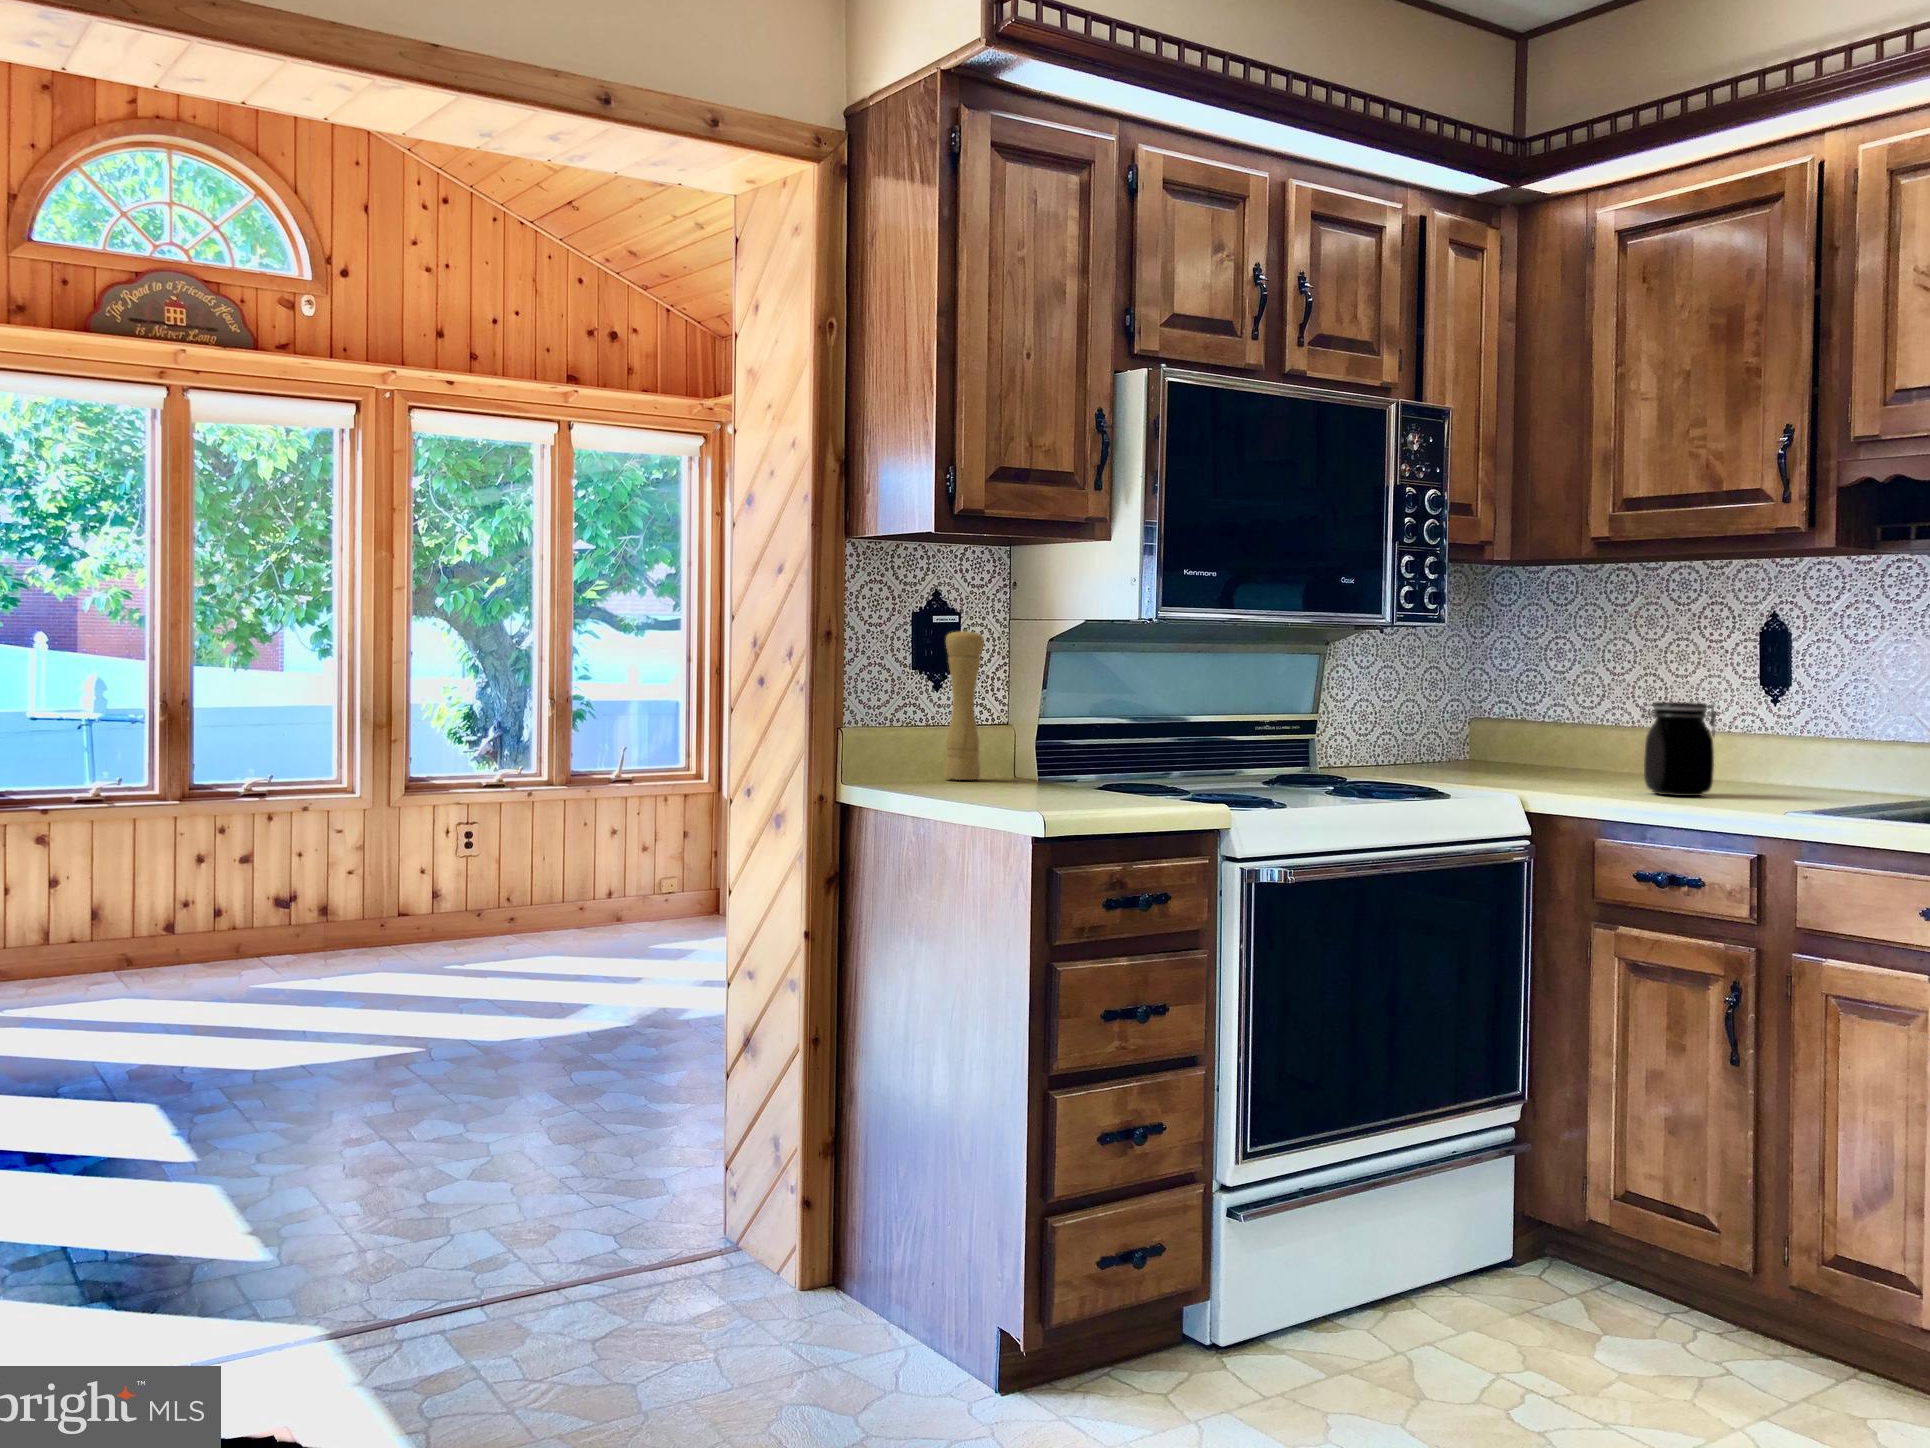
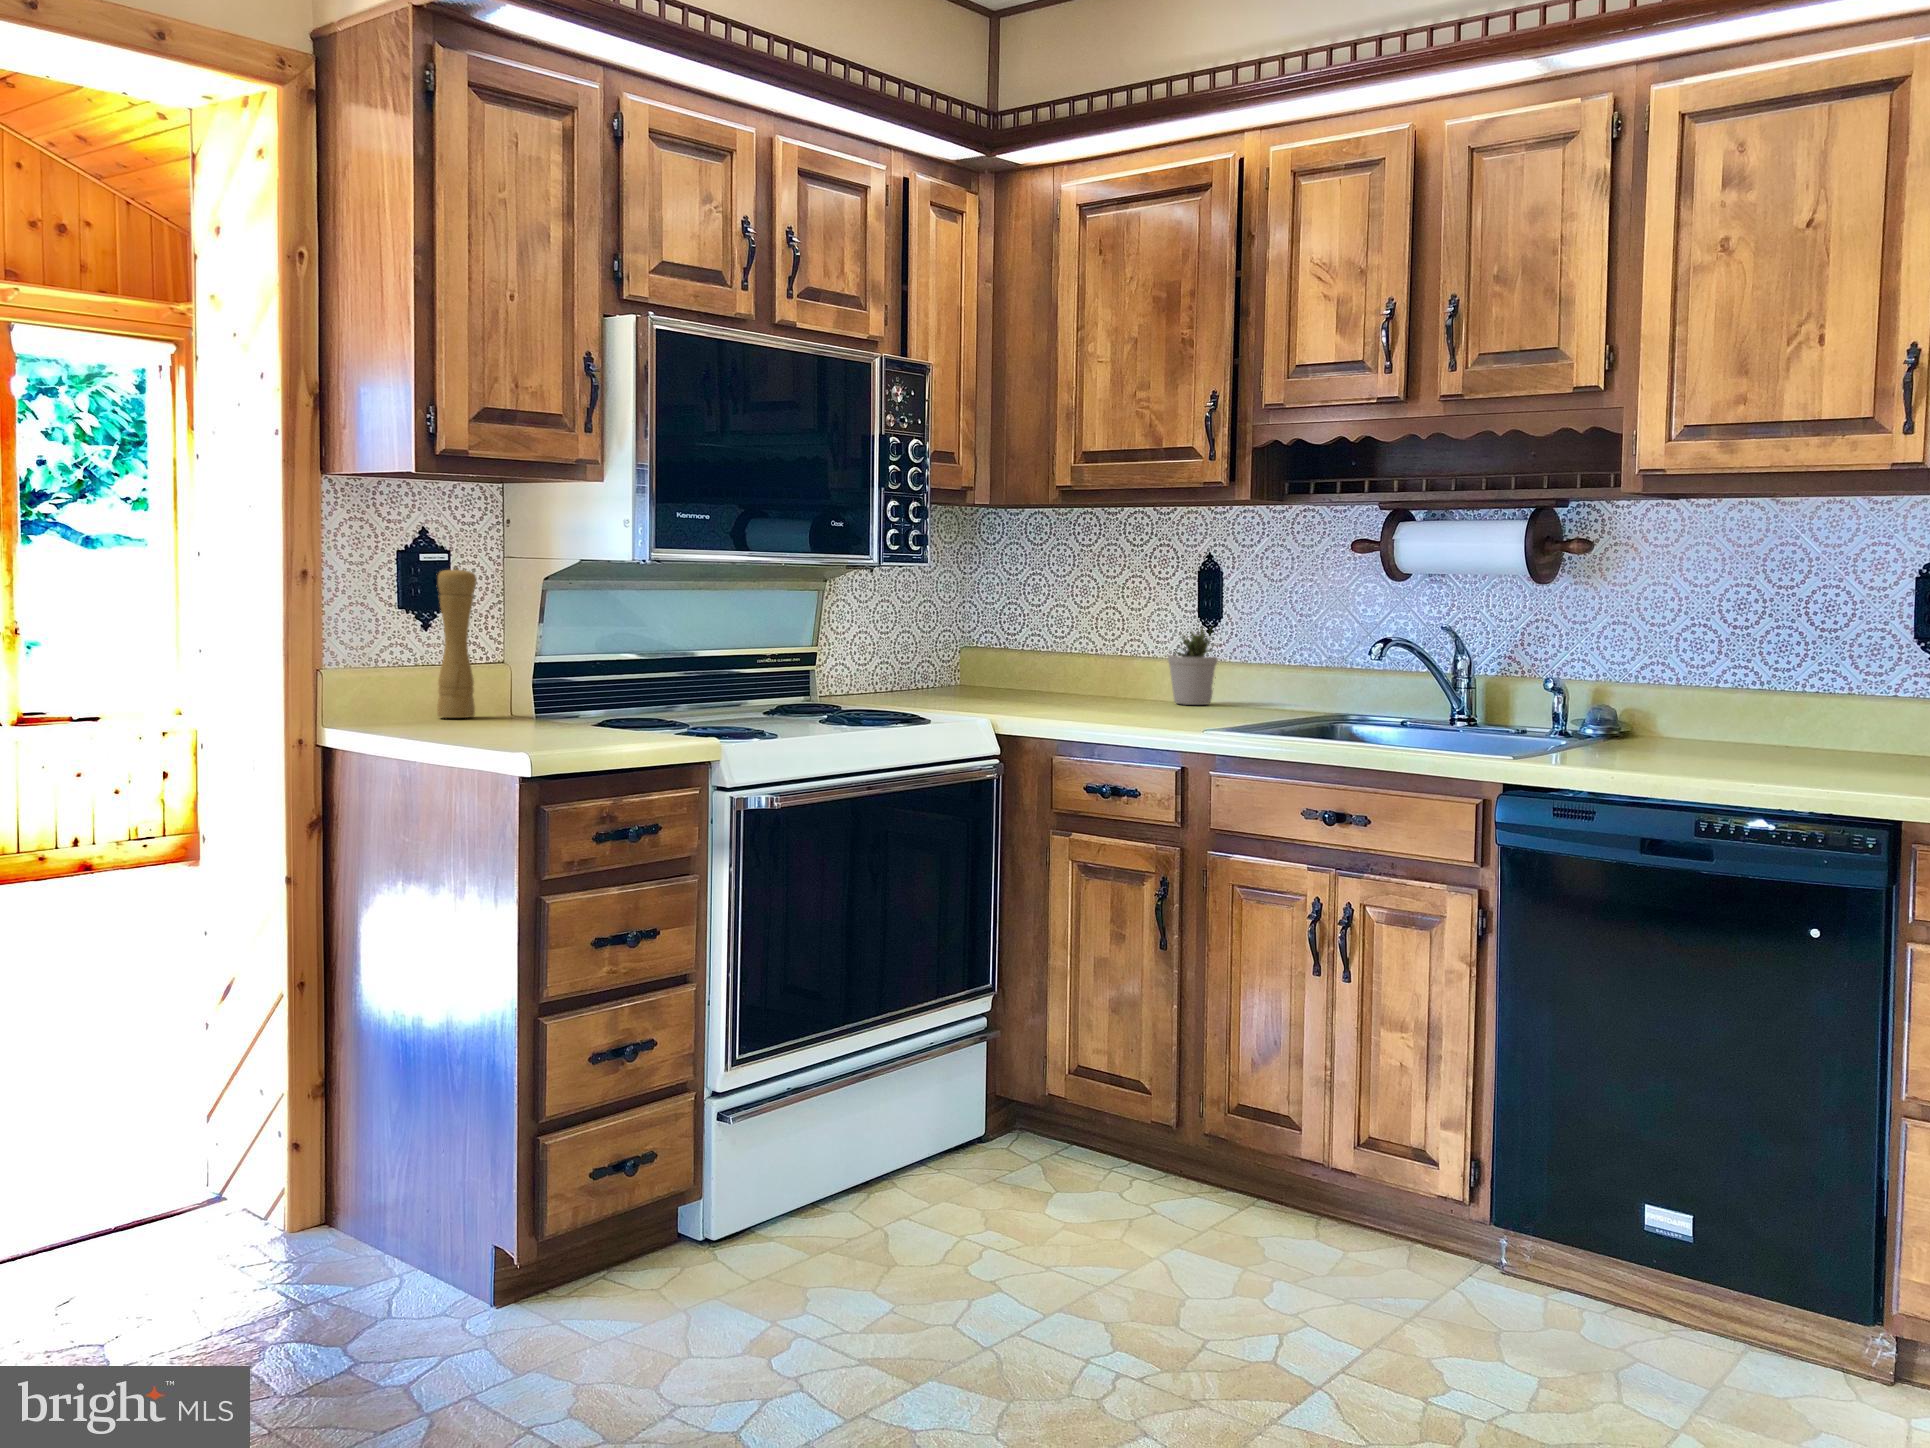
potted plant: none [1722,690,1789,785] -> present [1168,628,1218,705]
jar: present [1643,702,1717,796] -> none [1096,634,1157,717]

